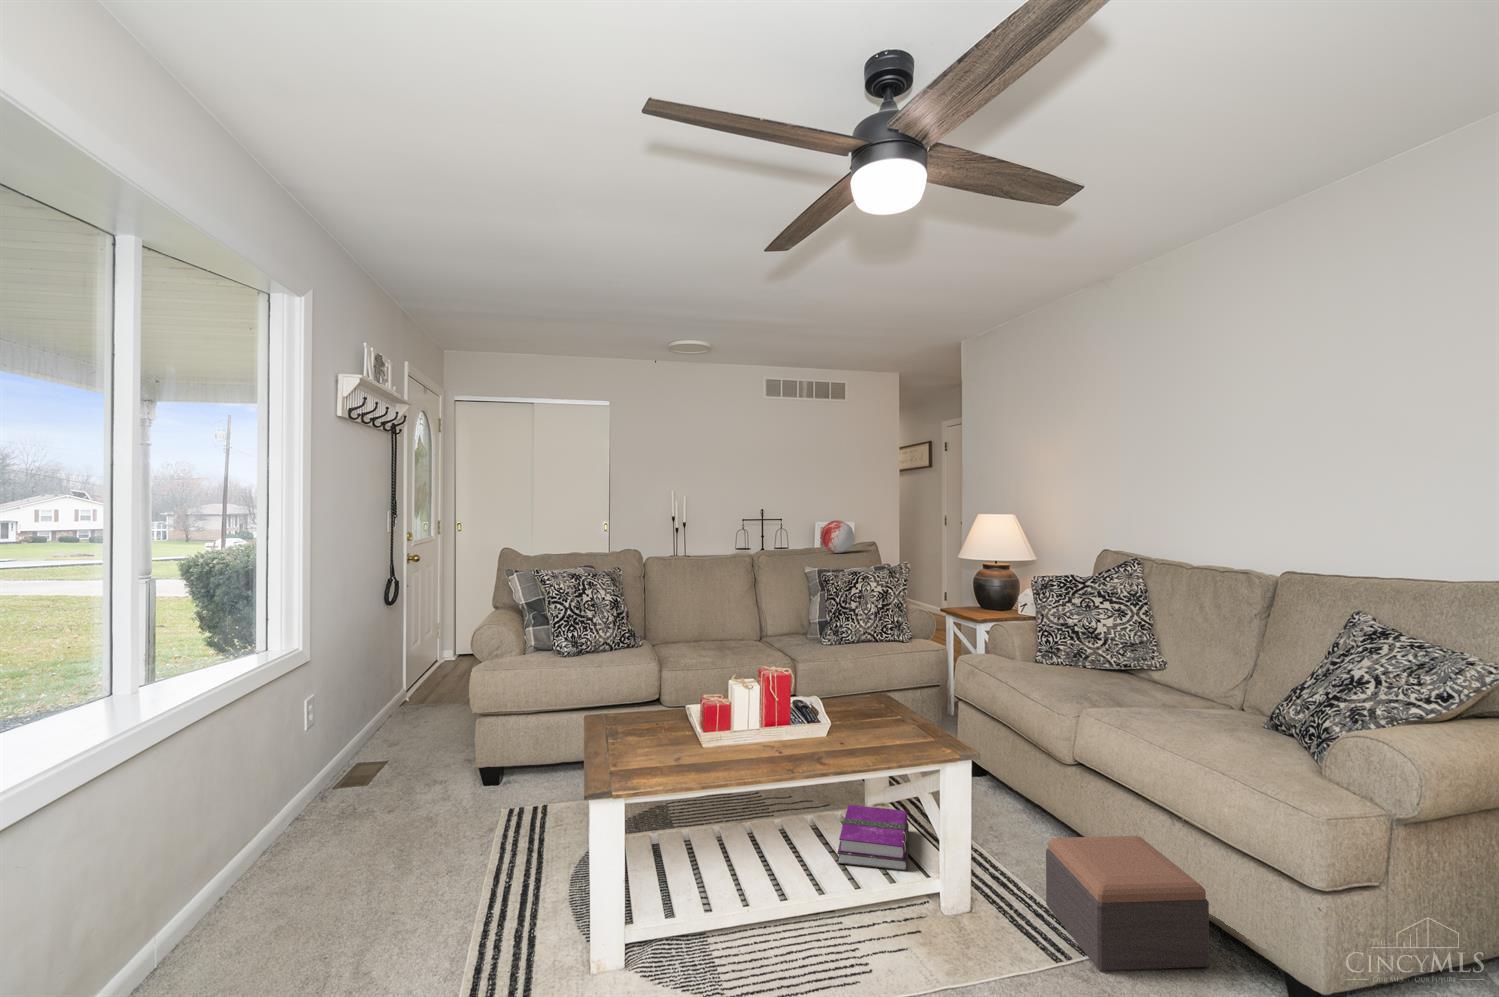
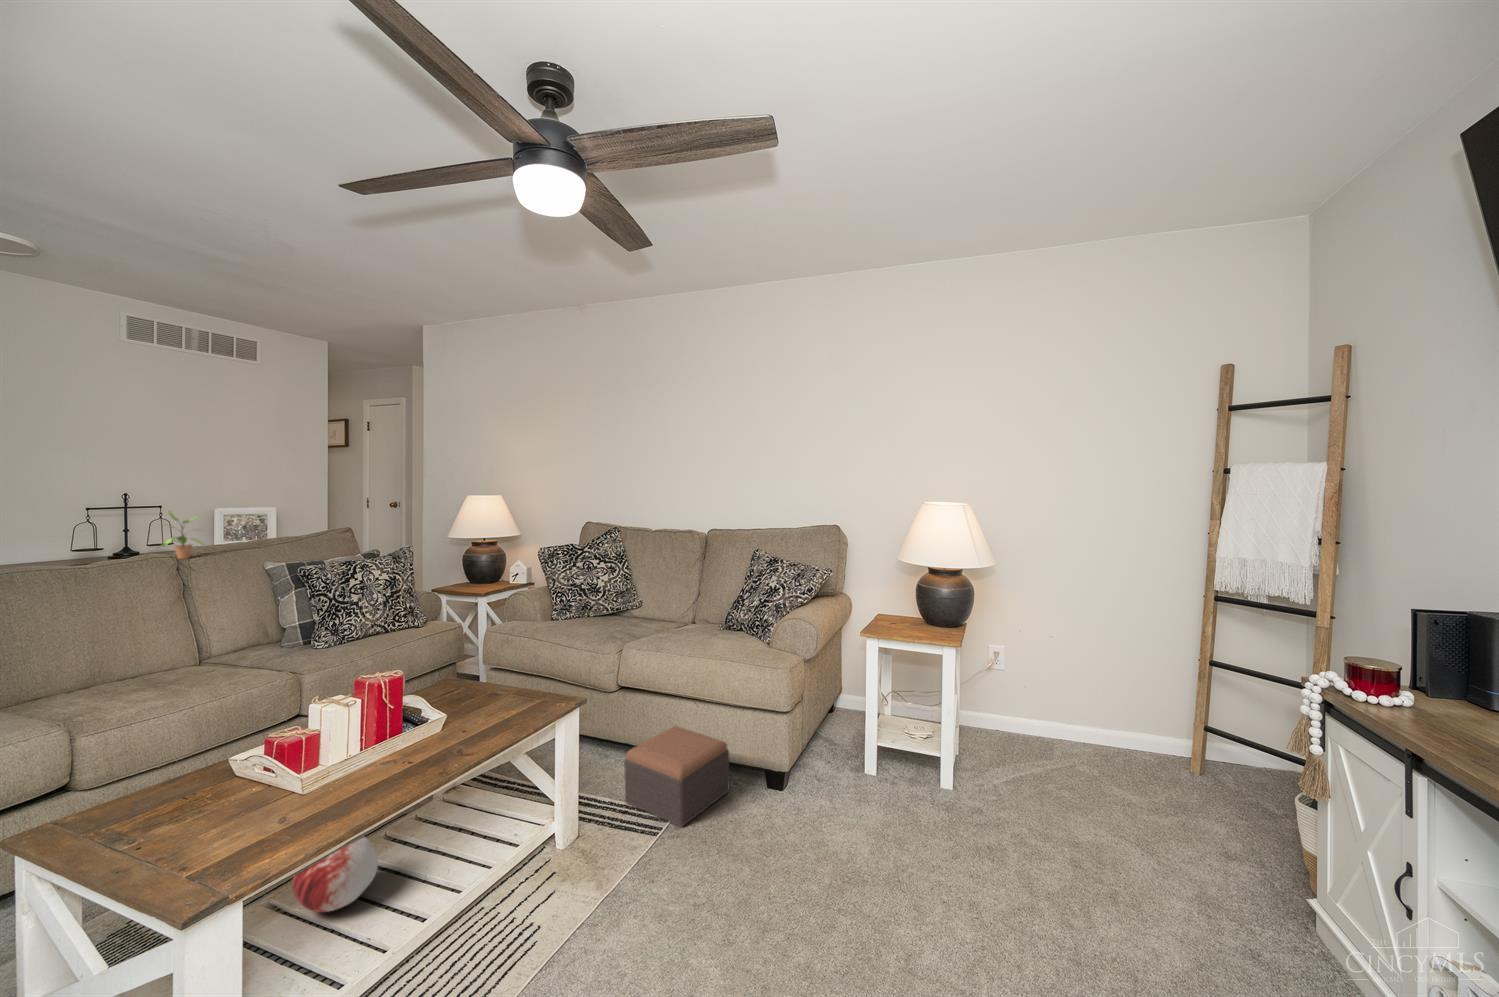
potted plant: none [743,517,774,556] -> present [159,511,204,559]
decorative orb: present [821,520,855,553] -> present [292,837,378,912]
hardback book: present [837,805,909,871] -> none [430,780,518,857]

